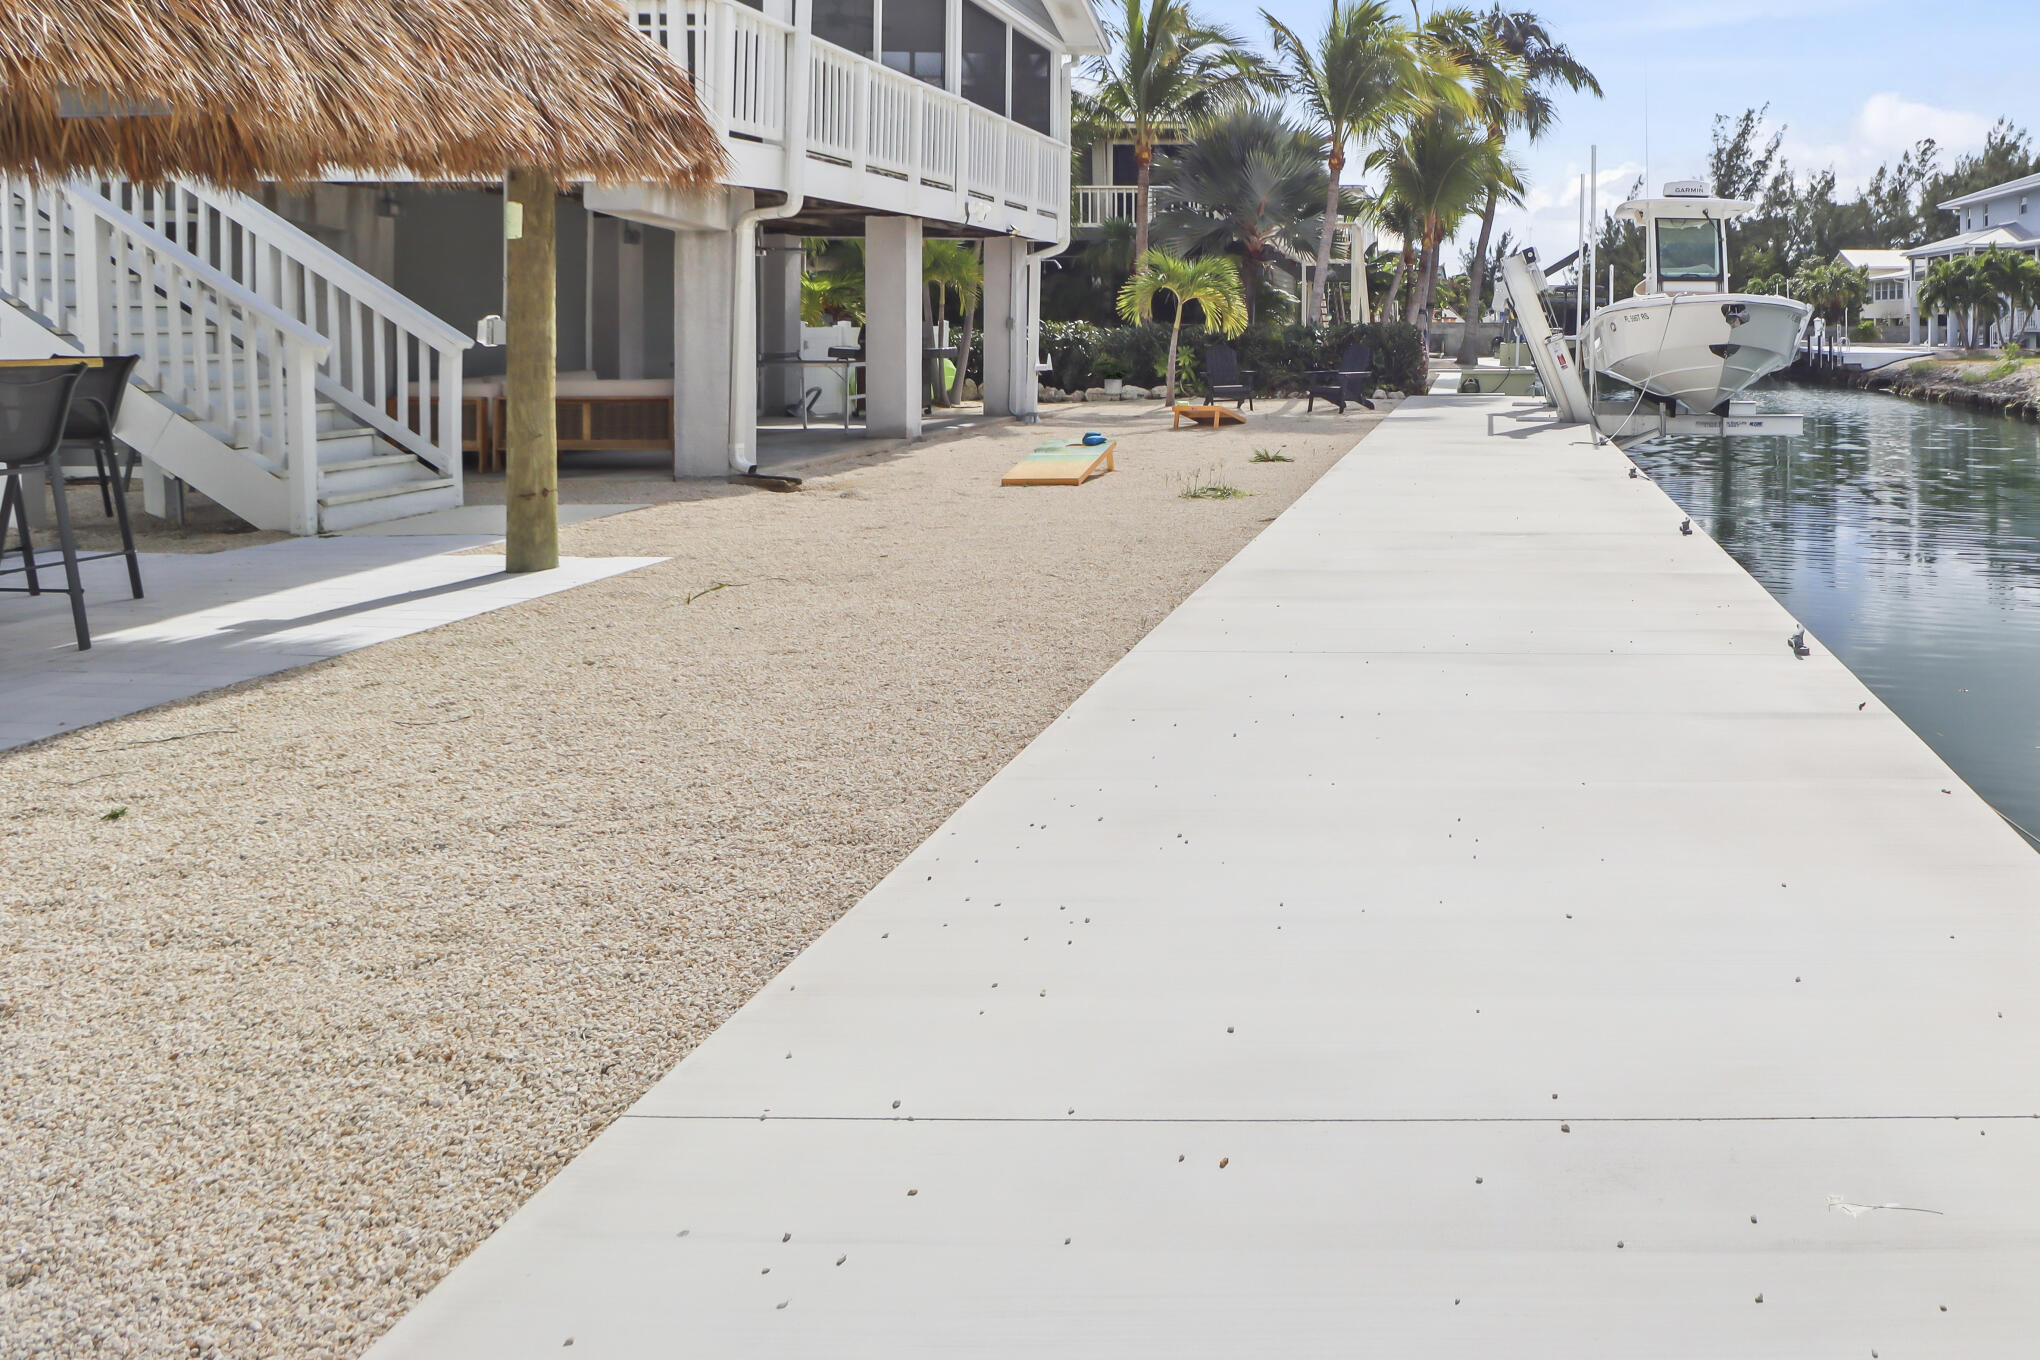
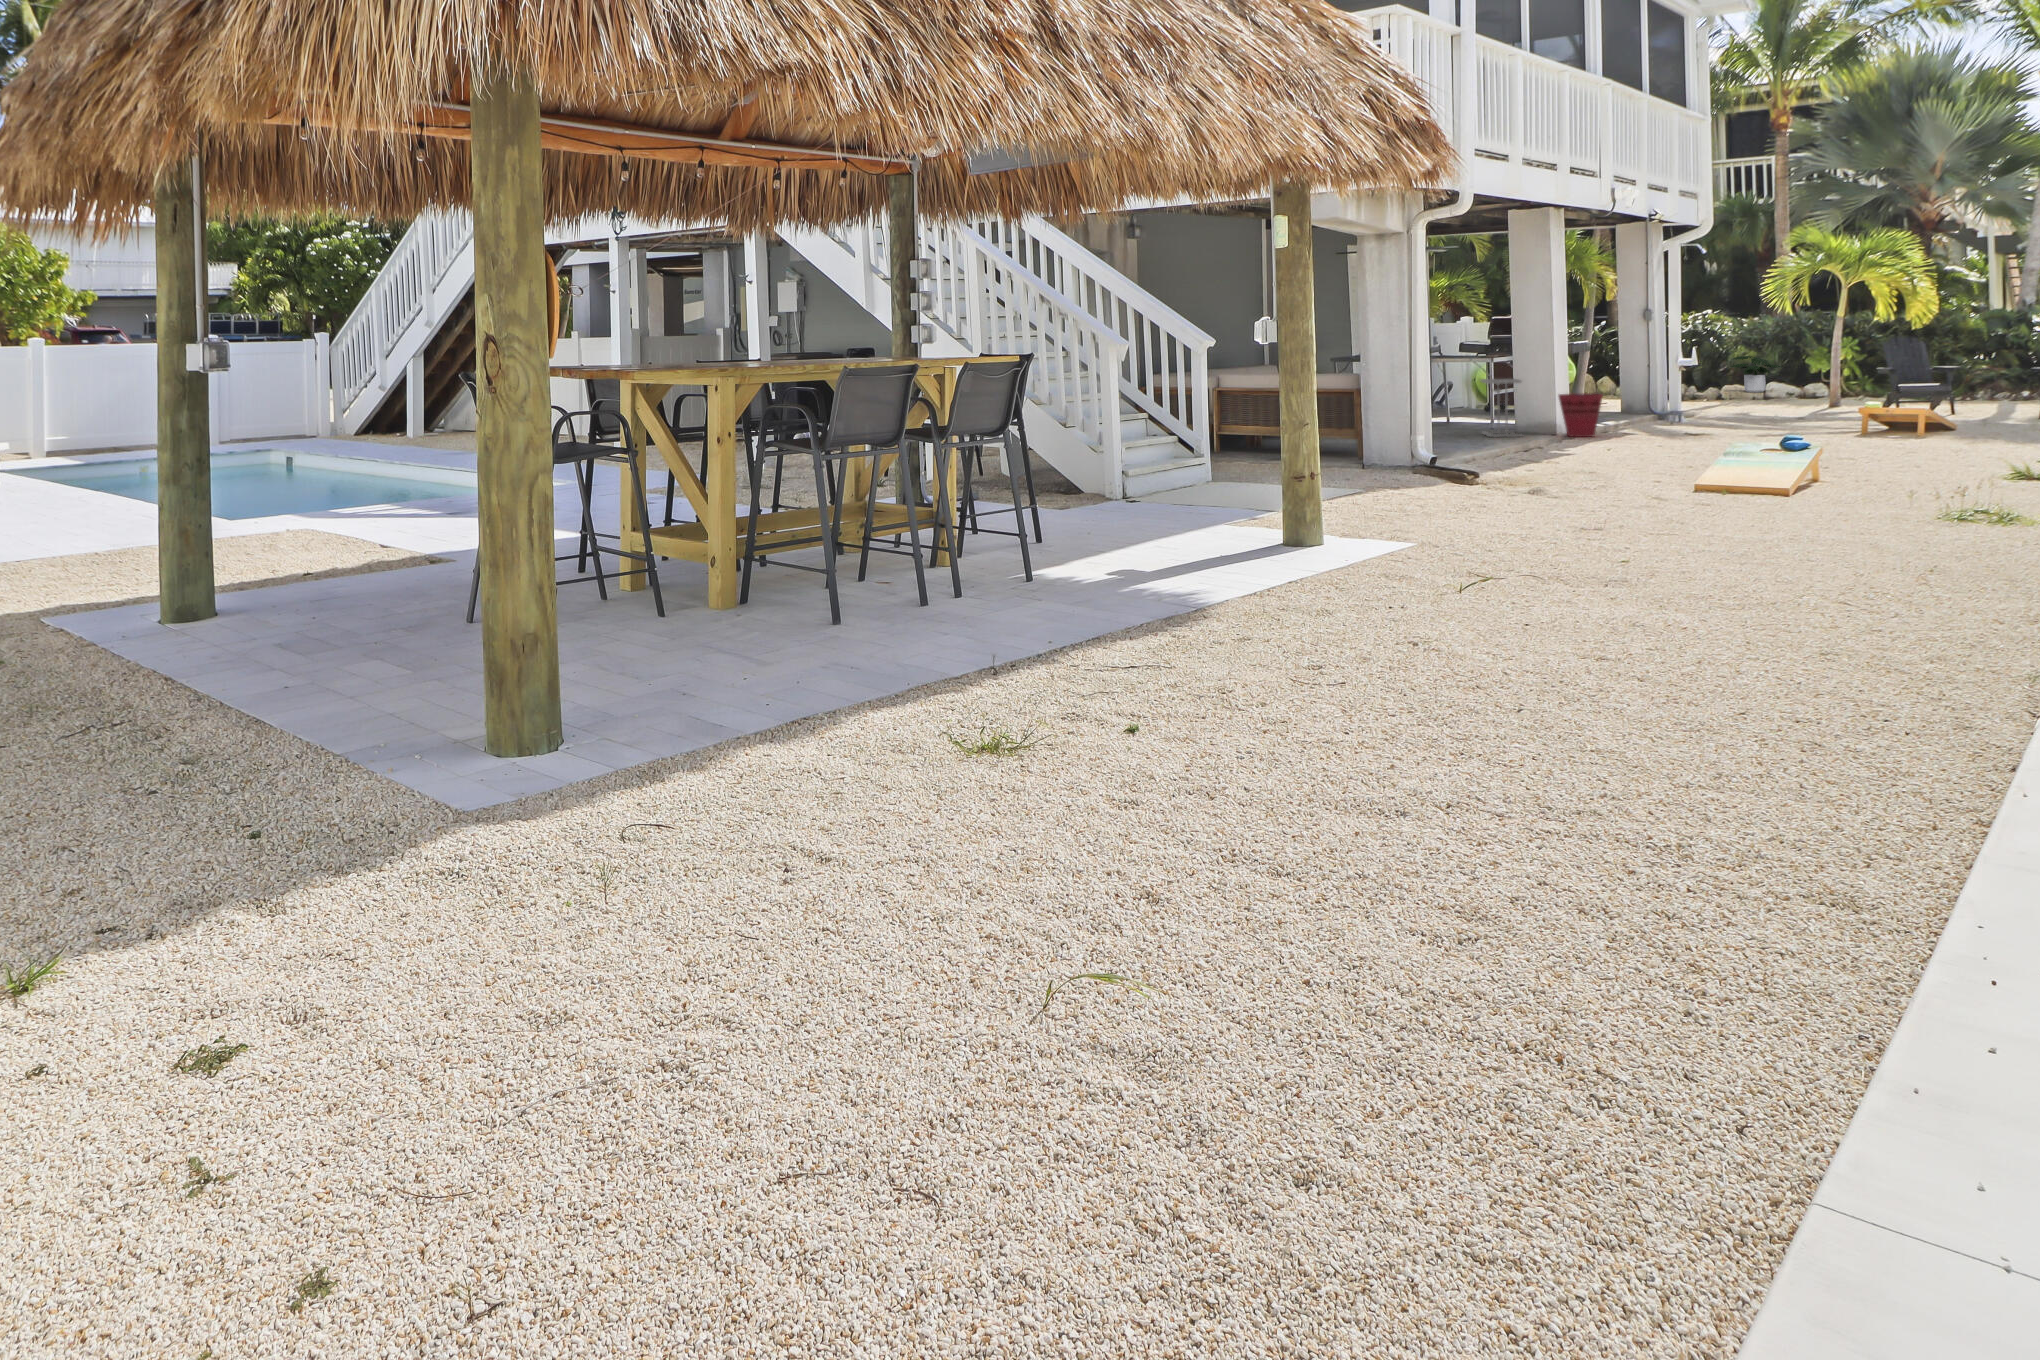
side table: none [832,383,873,442] -> present [1481,379,1523,437]
bucket: none [909,398,951,440] -> present [1559,394,1603,437]

